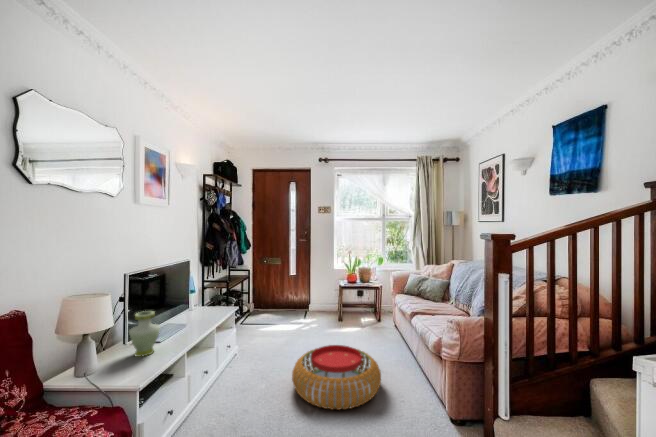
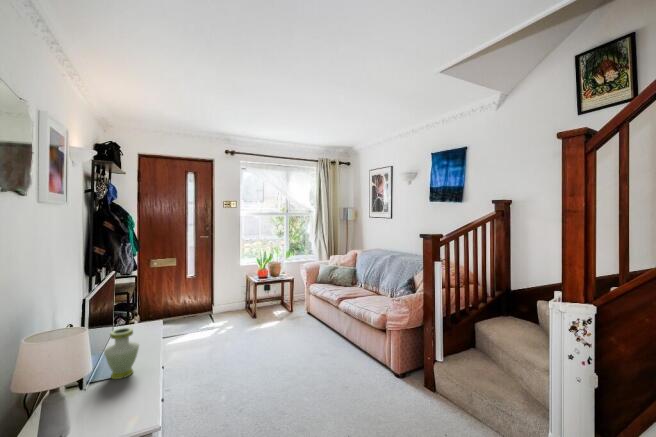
pouf: present [292,345,381,410] -> none [252,333,331,387]

